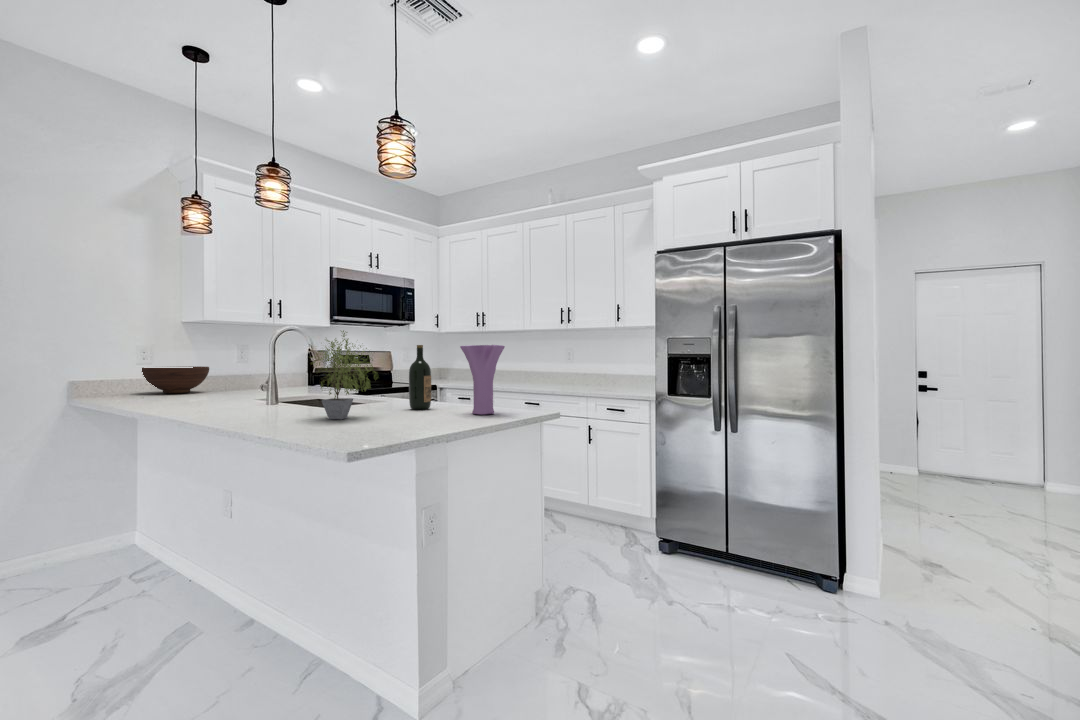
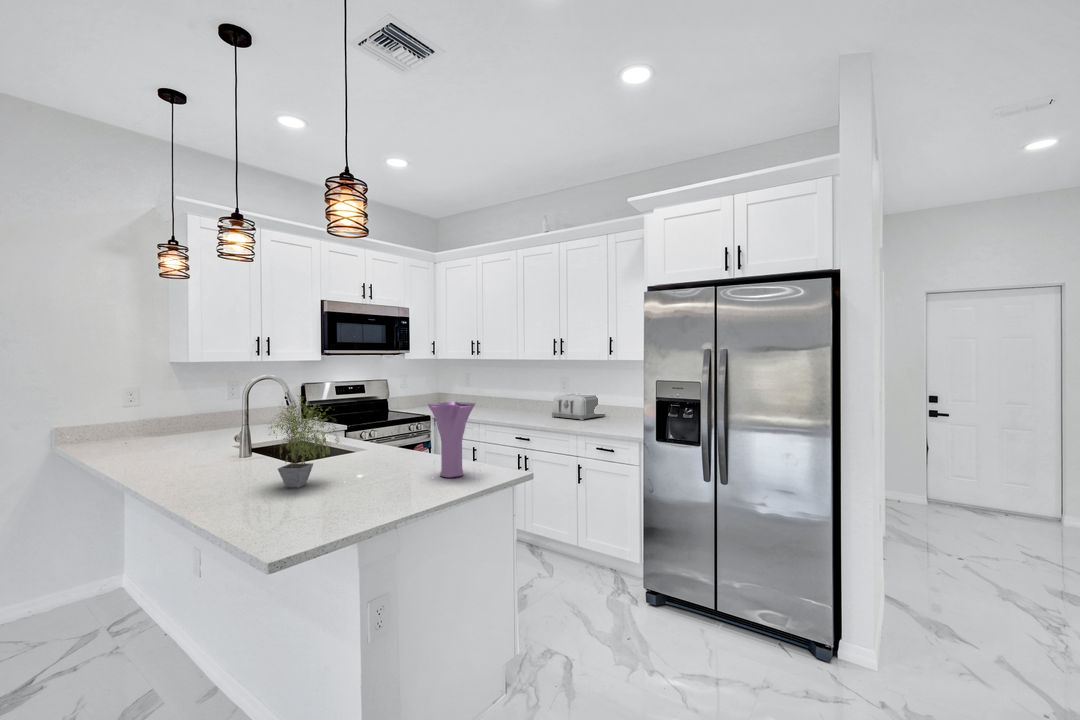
wine bottle: present [409,345,431,410] -> none [379,399,403,466]
toaster: none [558,364,610,388] -> present [552,394,605,420]
fruit bowl: present [142,366,209,393] -> none [128,404,197,433]

